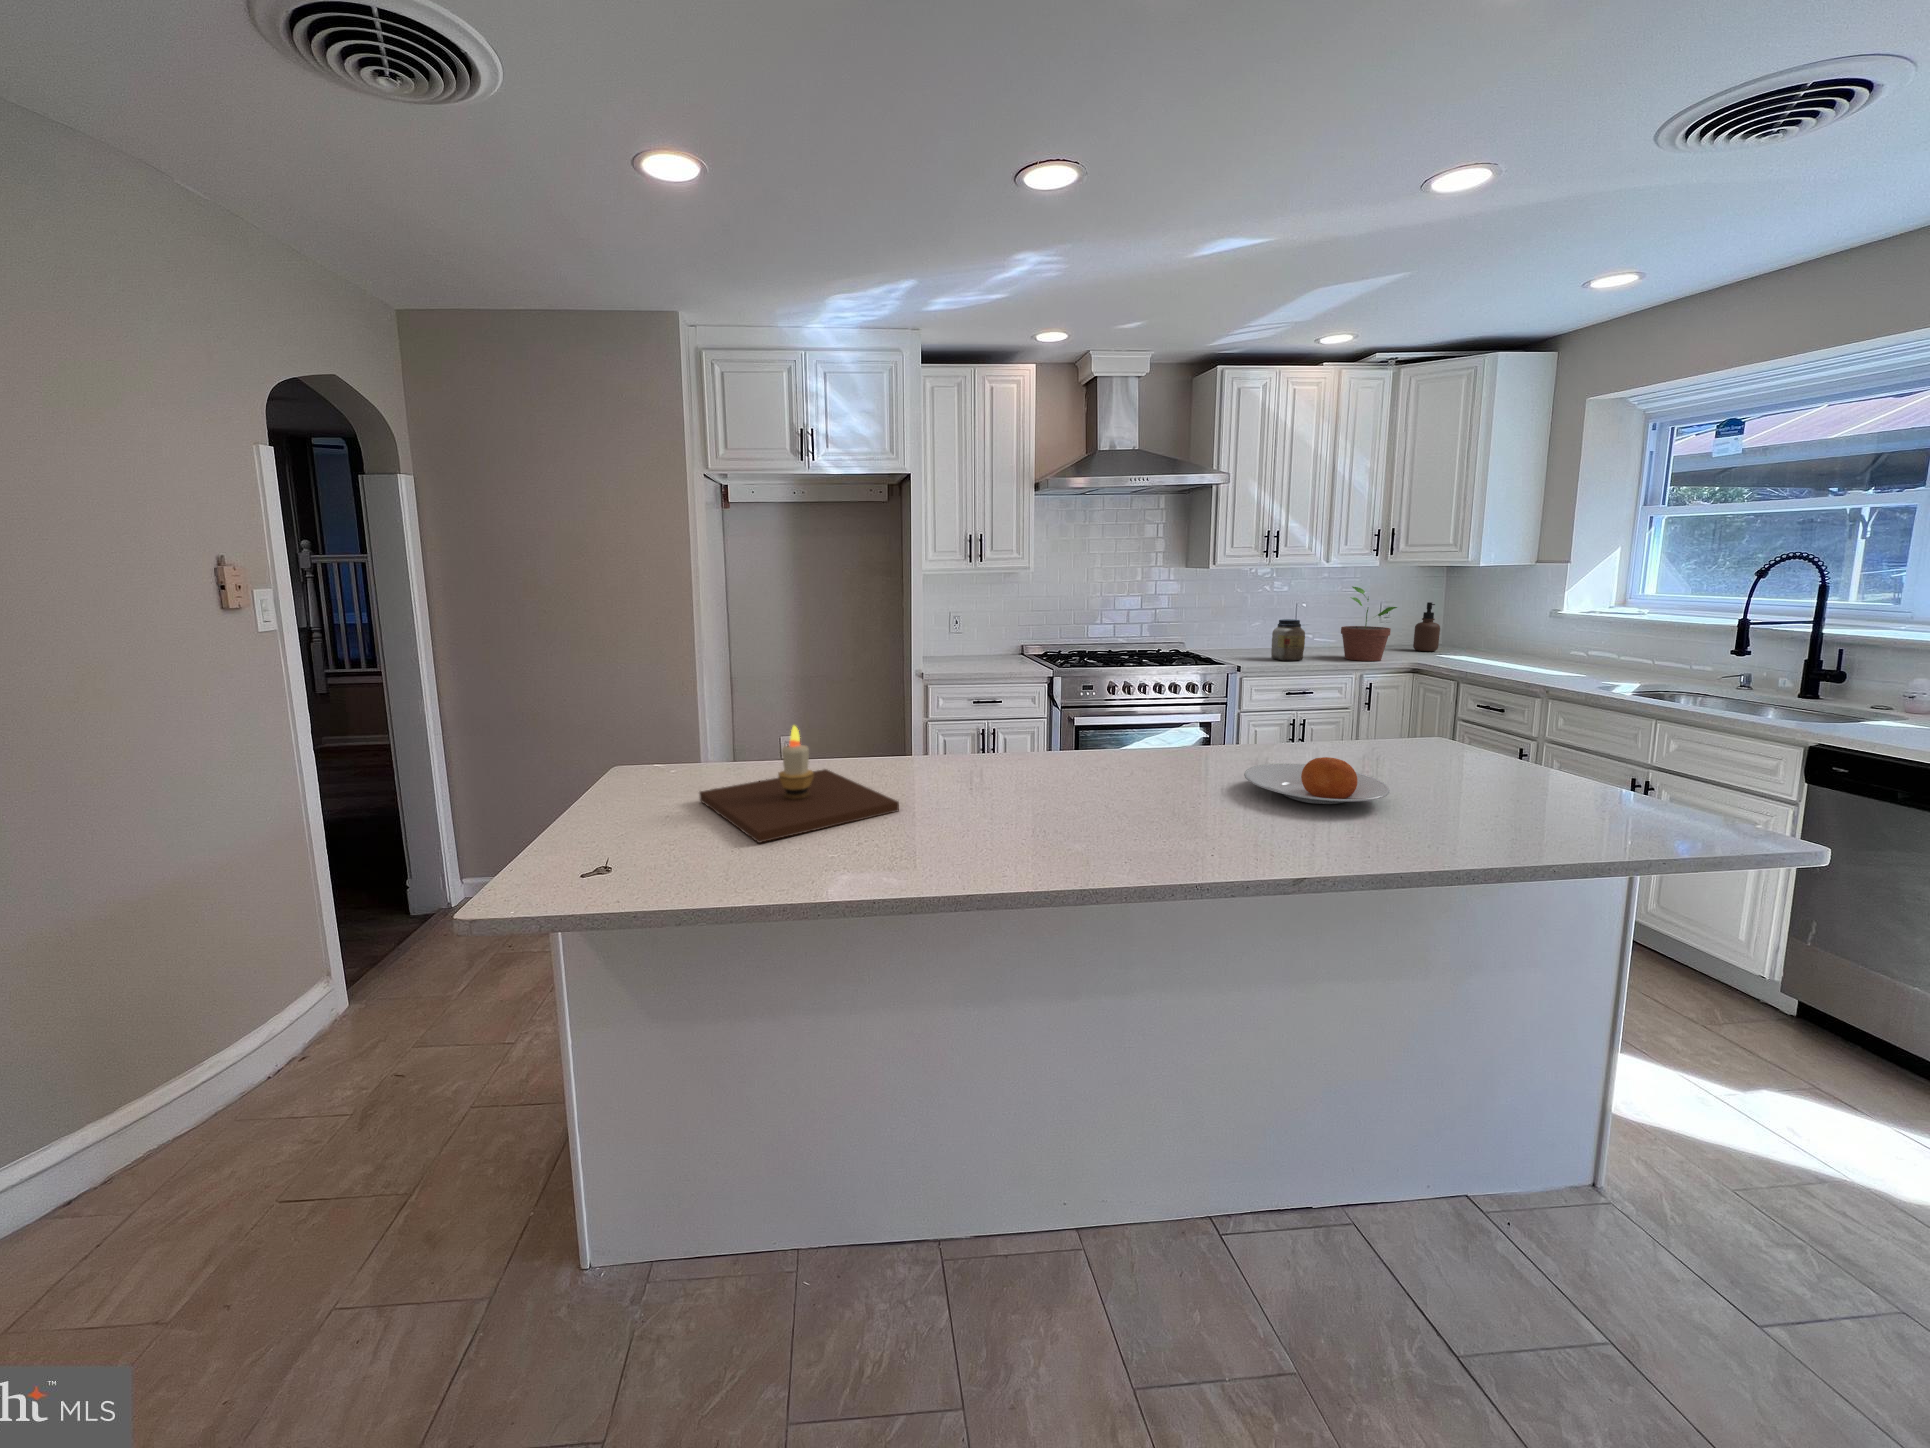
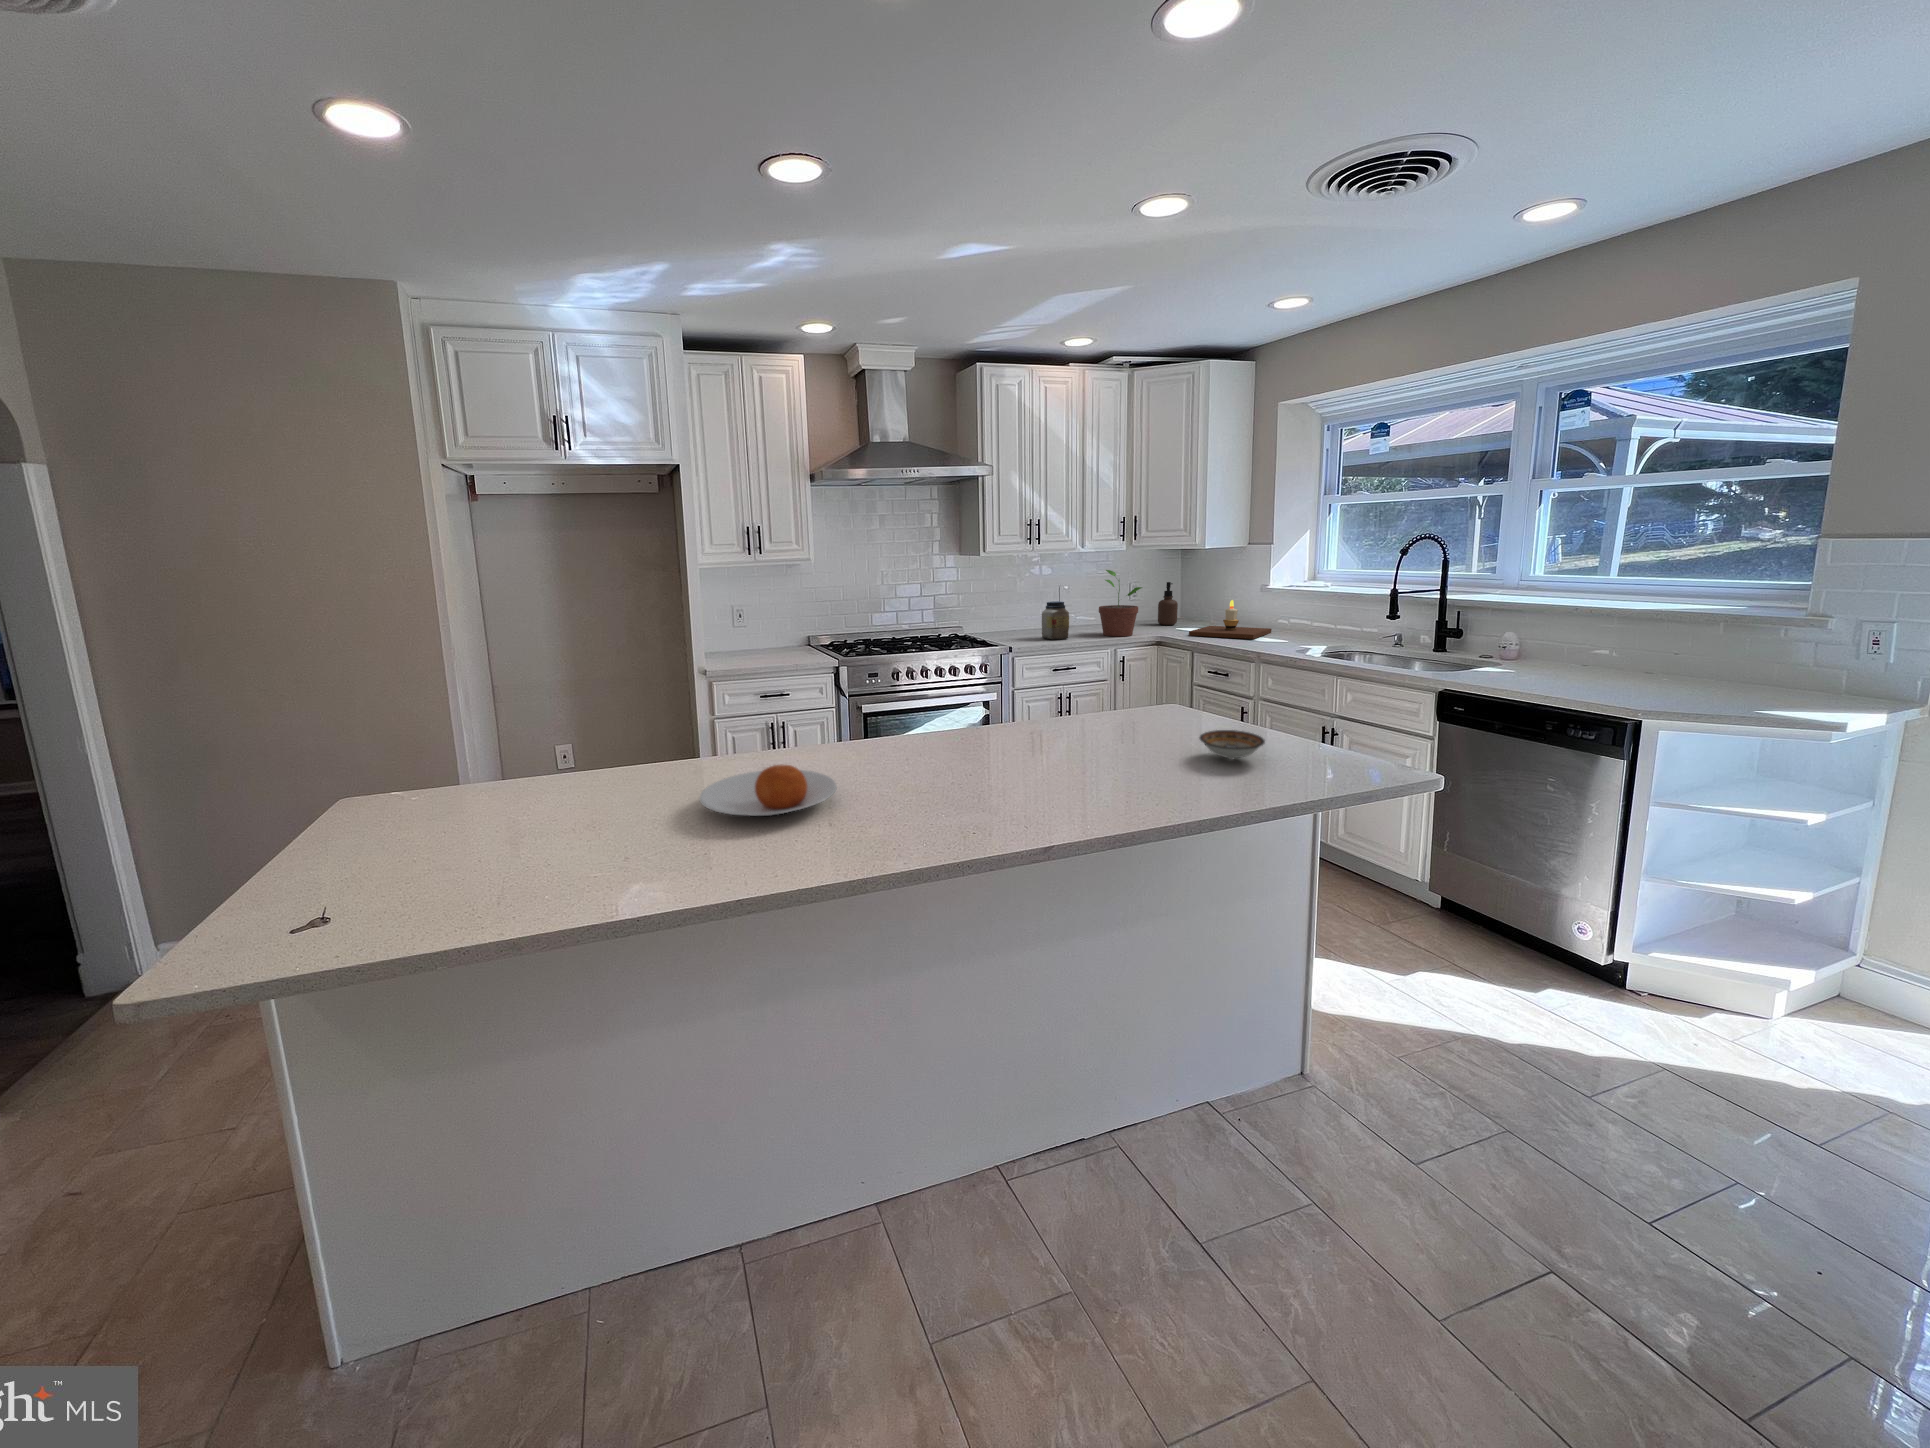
candle: present [699,726,899,843] -> present [1189,600,1272,639]
plate: present [1244,757,1390,804] -> present [700,765,837,816]
bowl: none [1473,762,1557,794] -> present [1200,730,1265,760]

